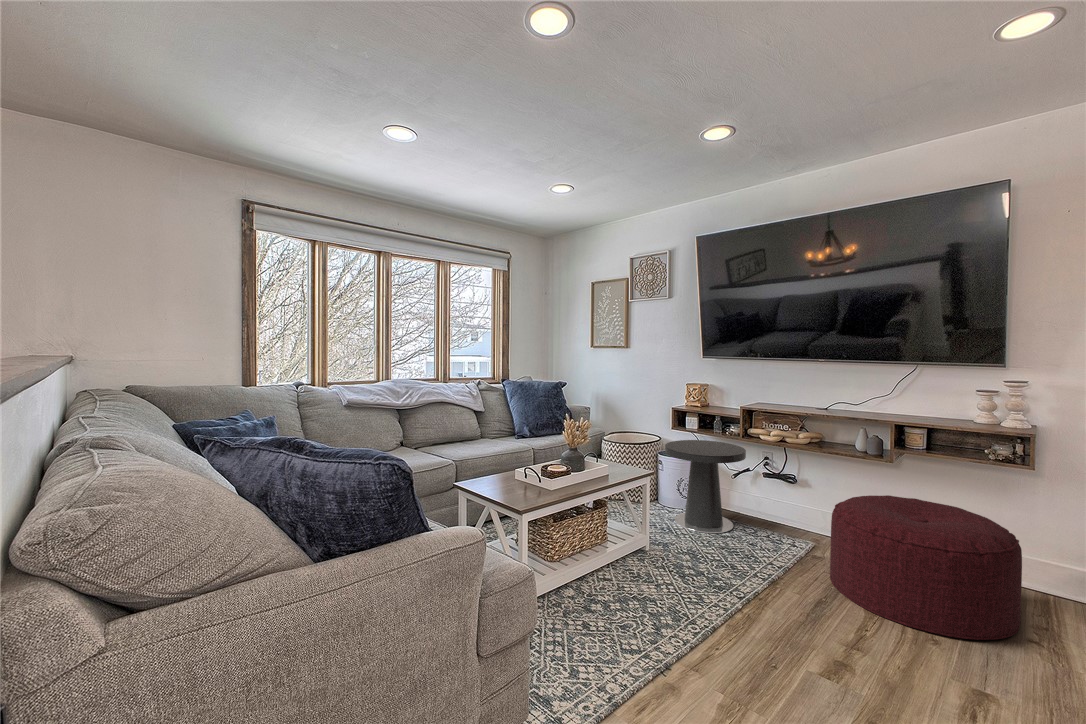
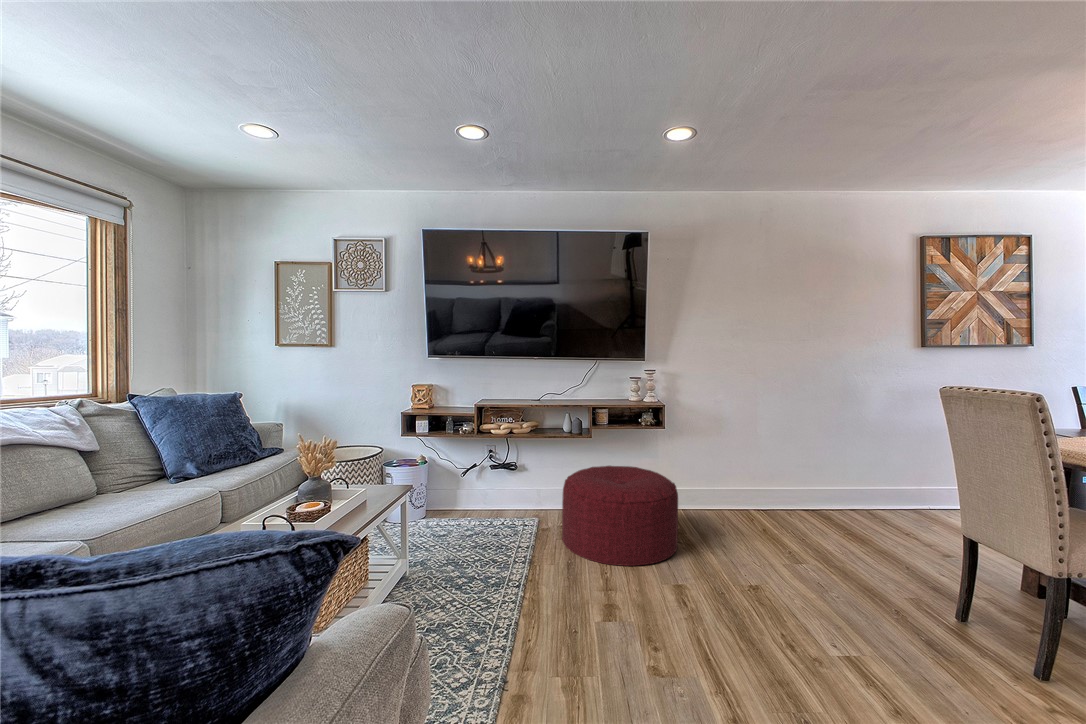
side table: present [665,440,746,533] -> none [402,441,482,537]

